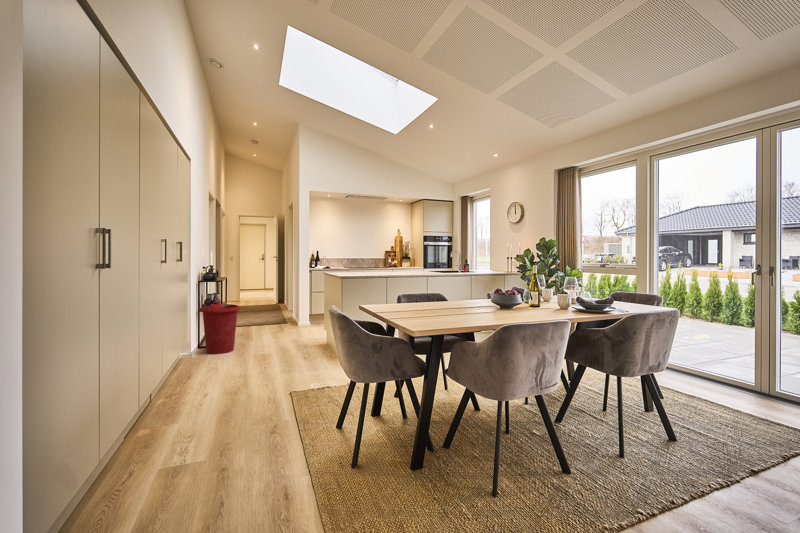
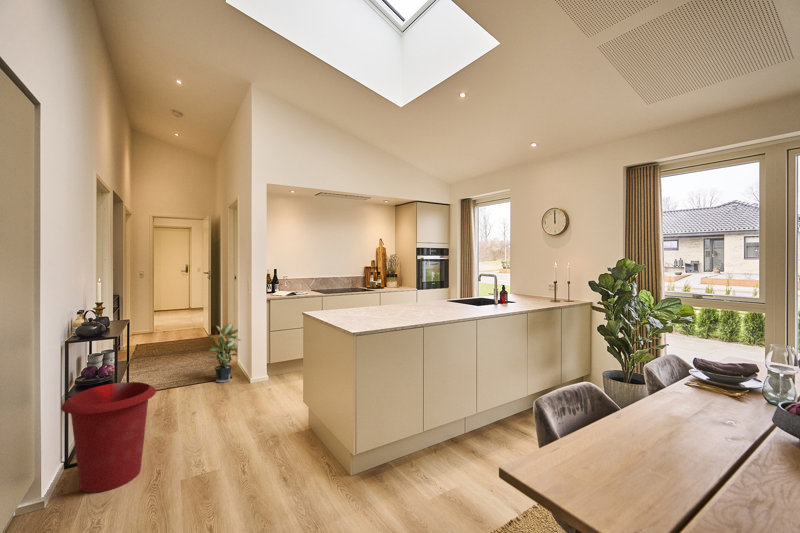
potted plant: none [271,285,293,324] -> present [208,323,241,382]

